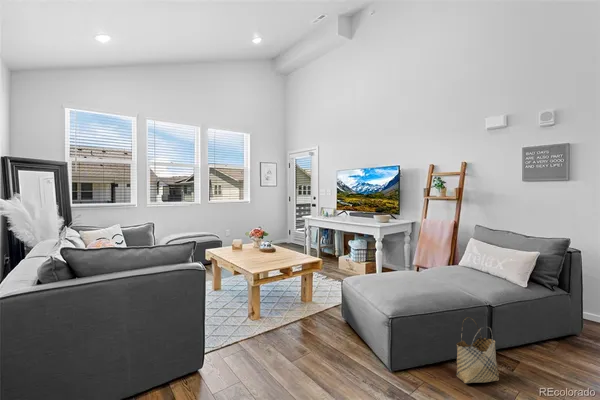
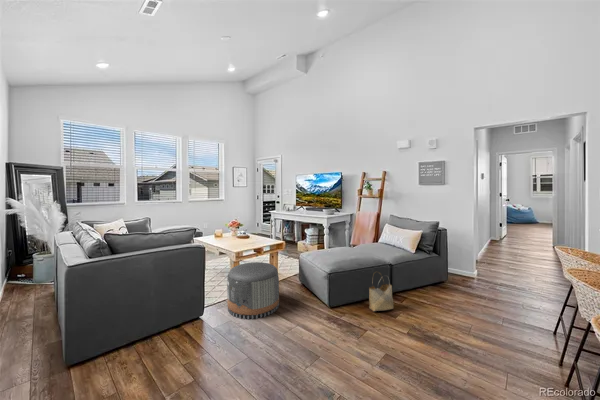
pouf: none [238,291,313,381] -> present [227,262,279,319]

